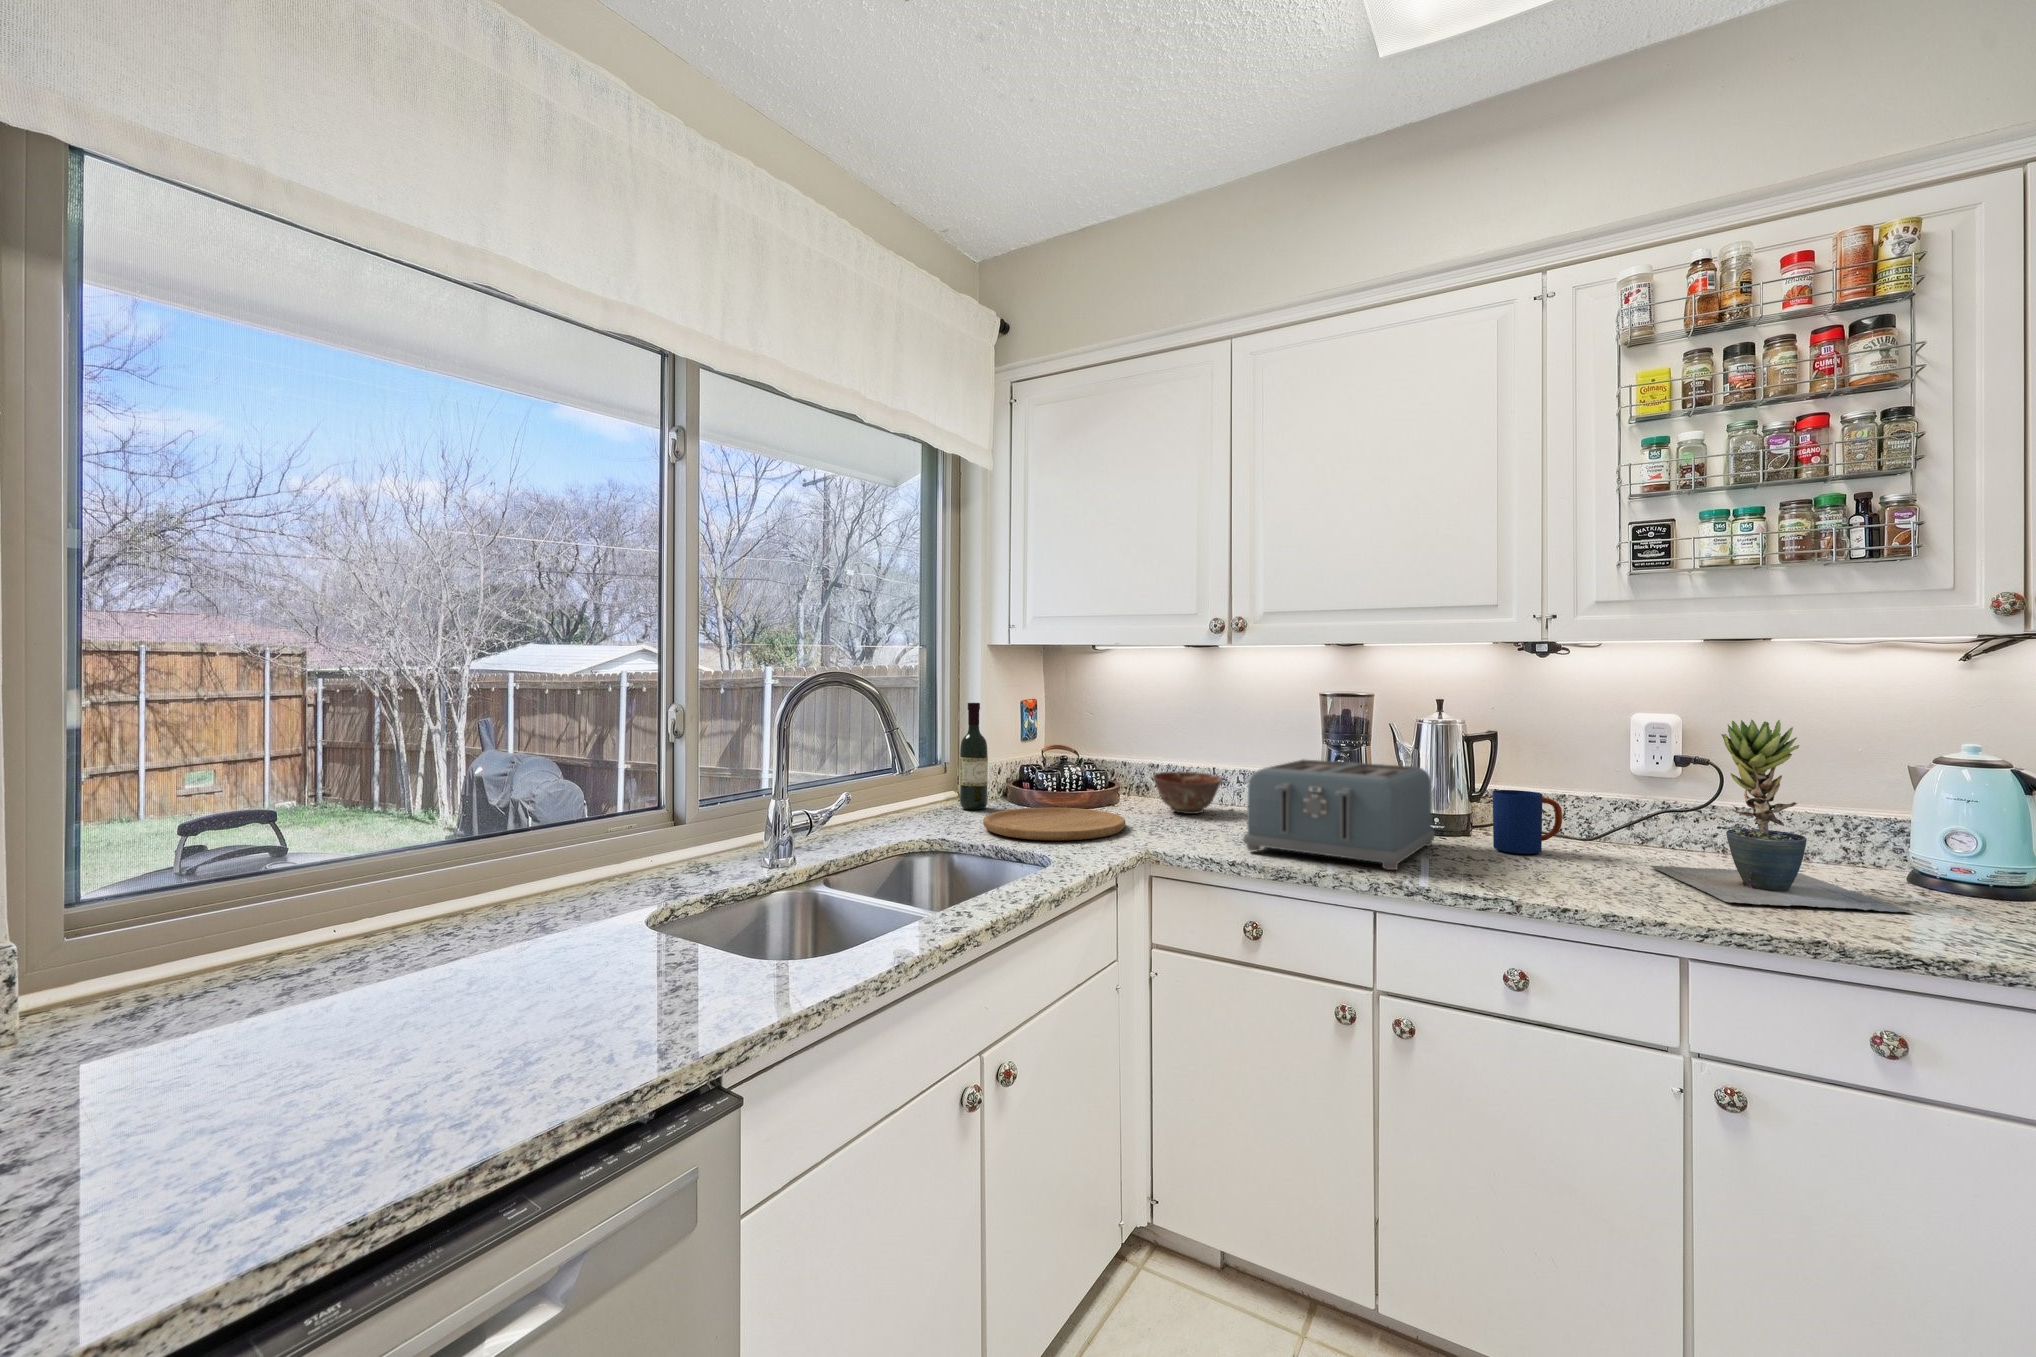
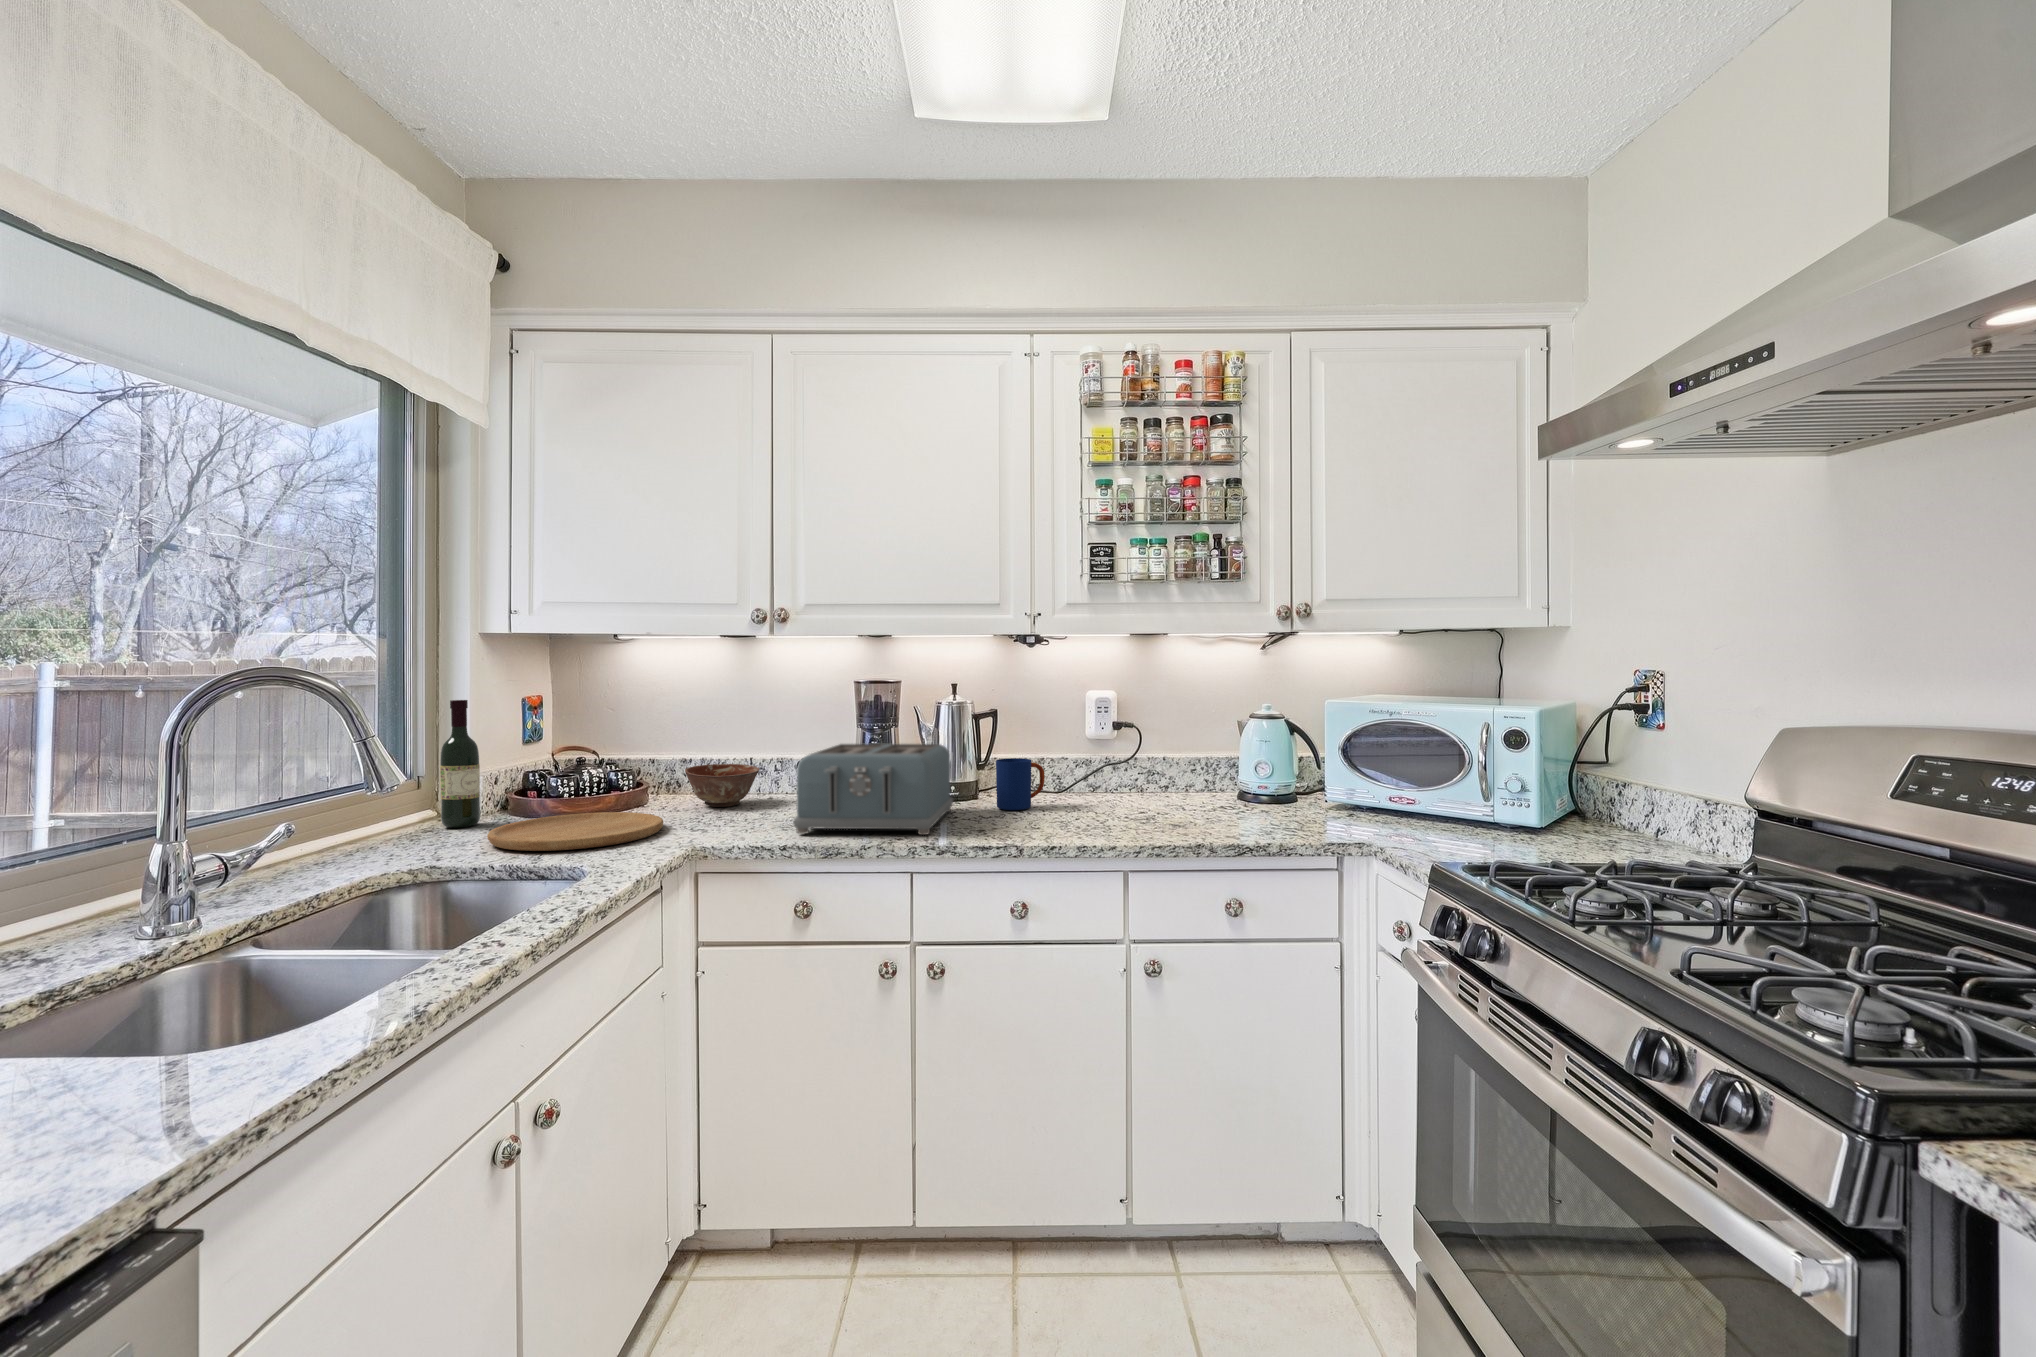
potted plant: present [1651,720,1912,913] -> none [1100,694,1243,827]

